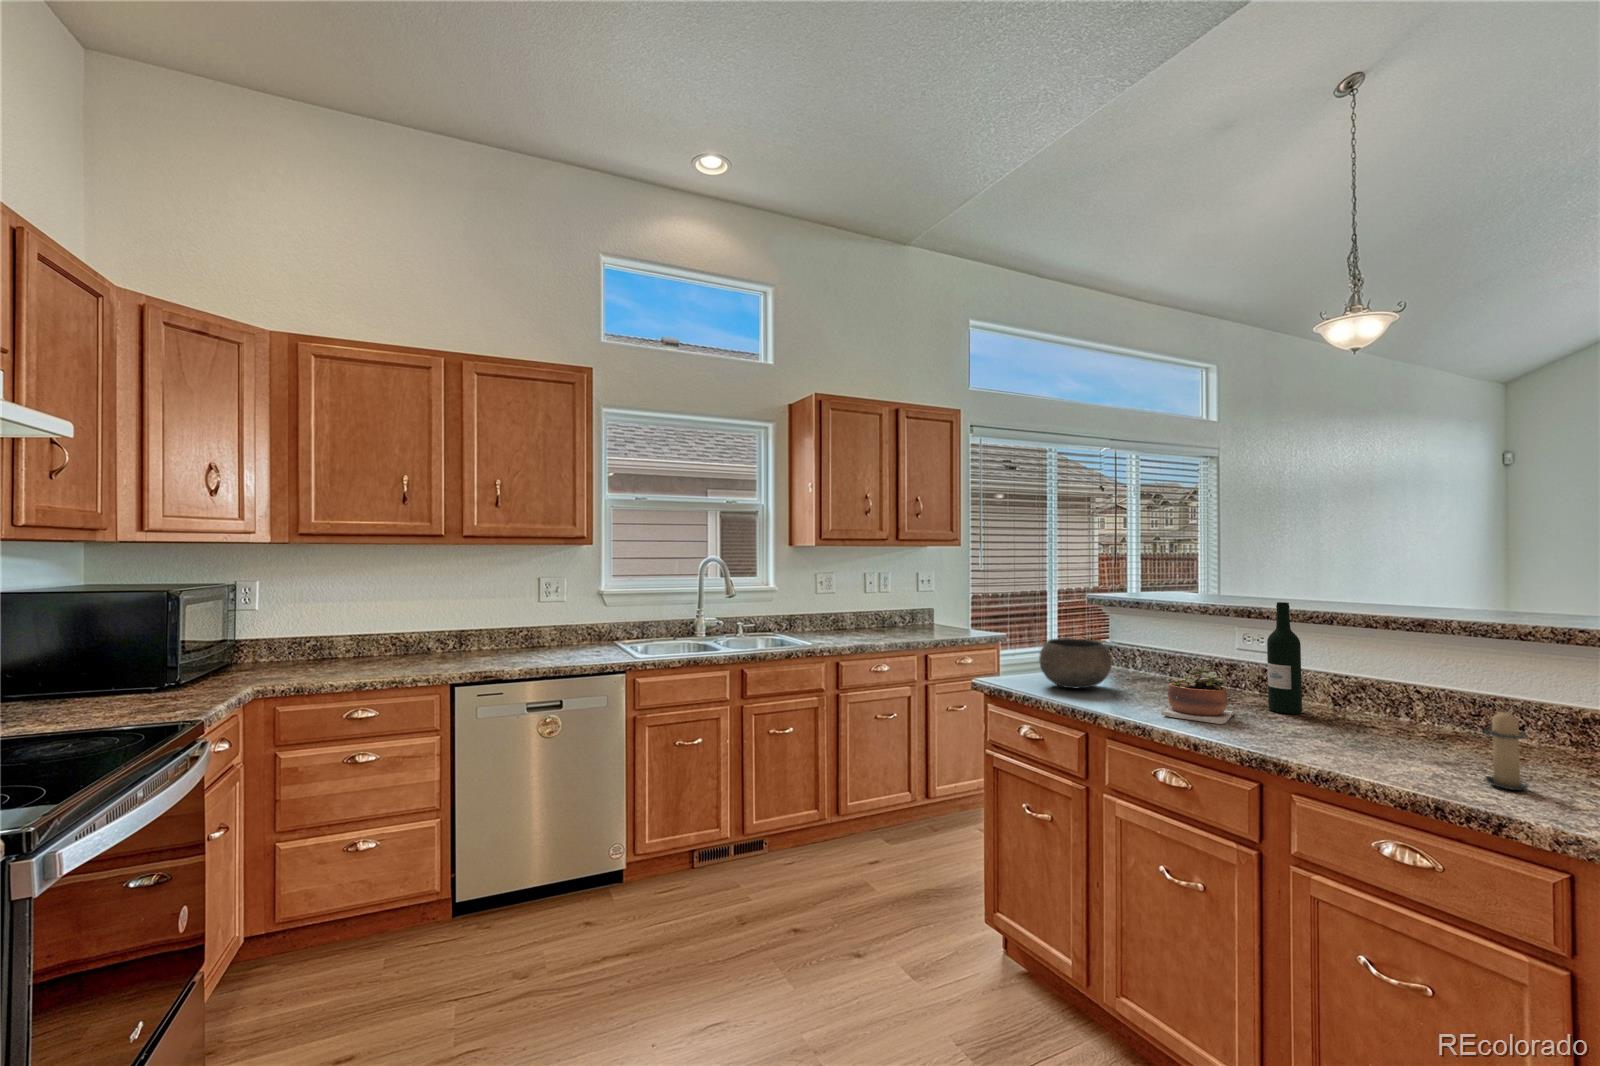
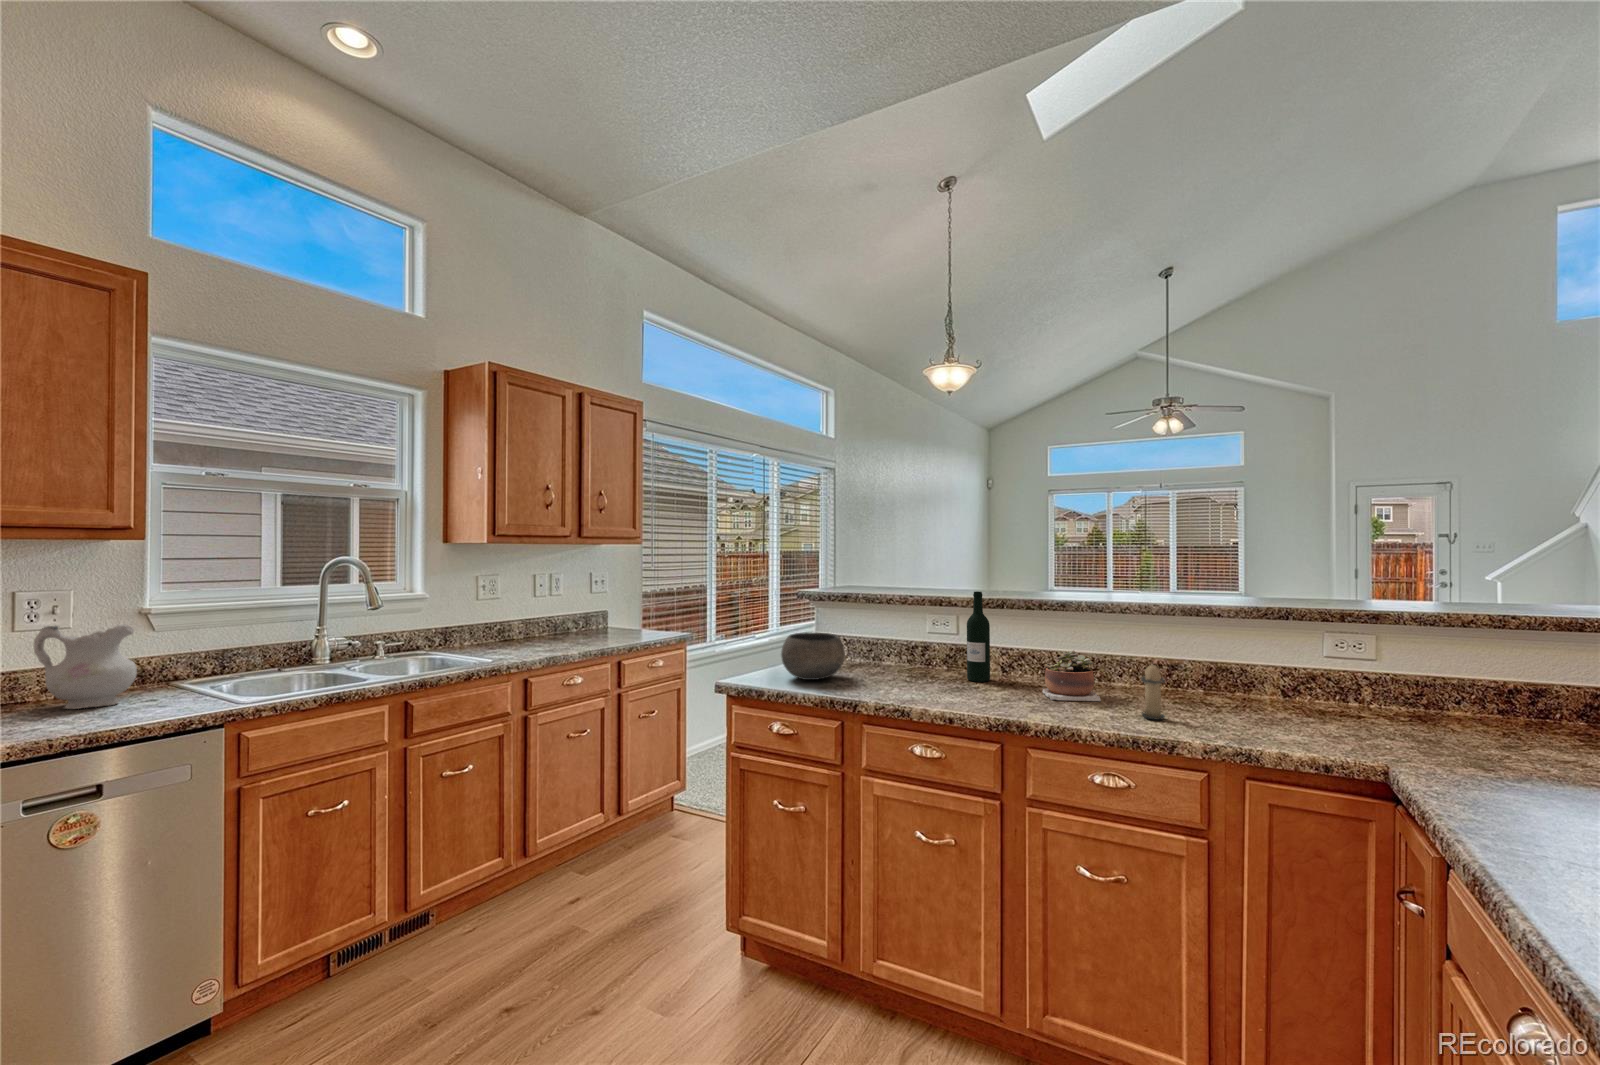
ceramic pitcher: none [545,598,592,651] -> present [34,624,137,709]
succulent plant: present [1161,666,1234,724] -> present [1042,650,1101,701]

